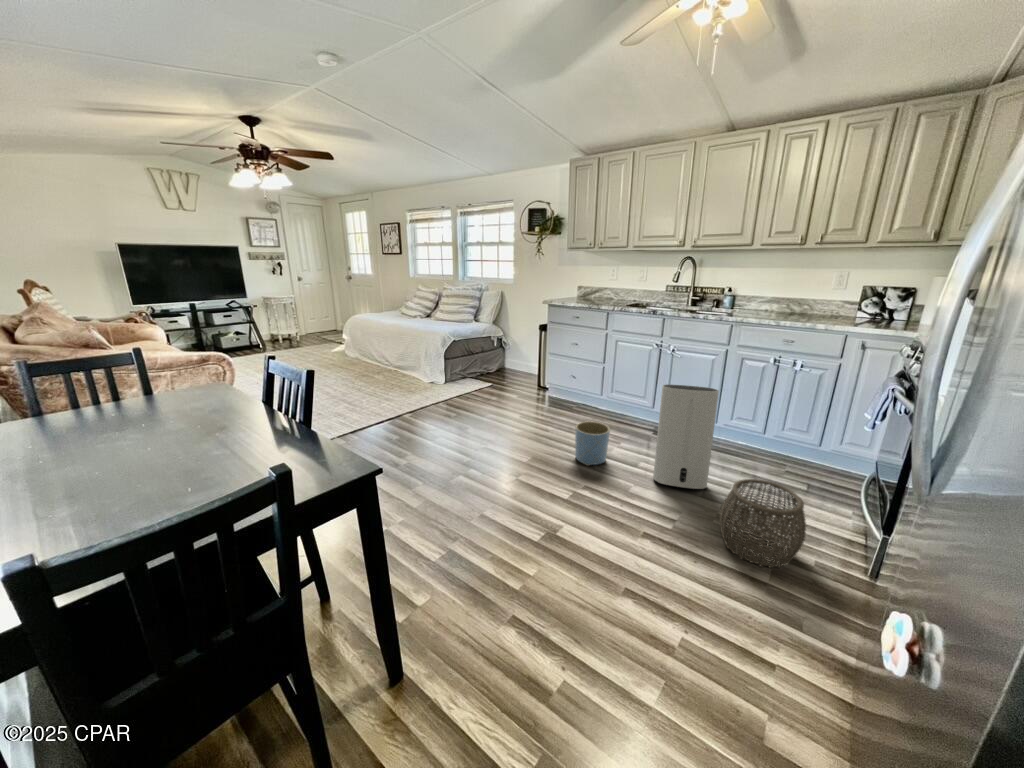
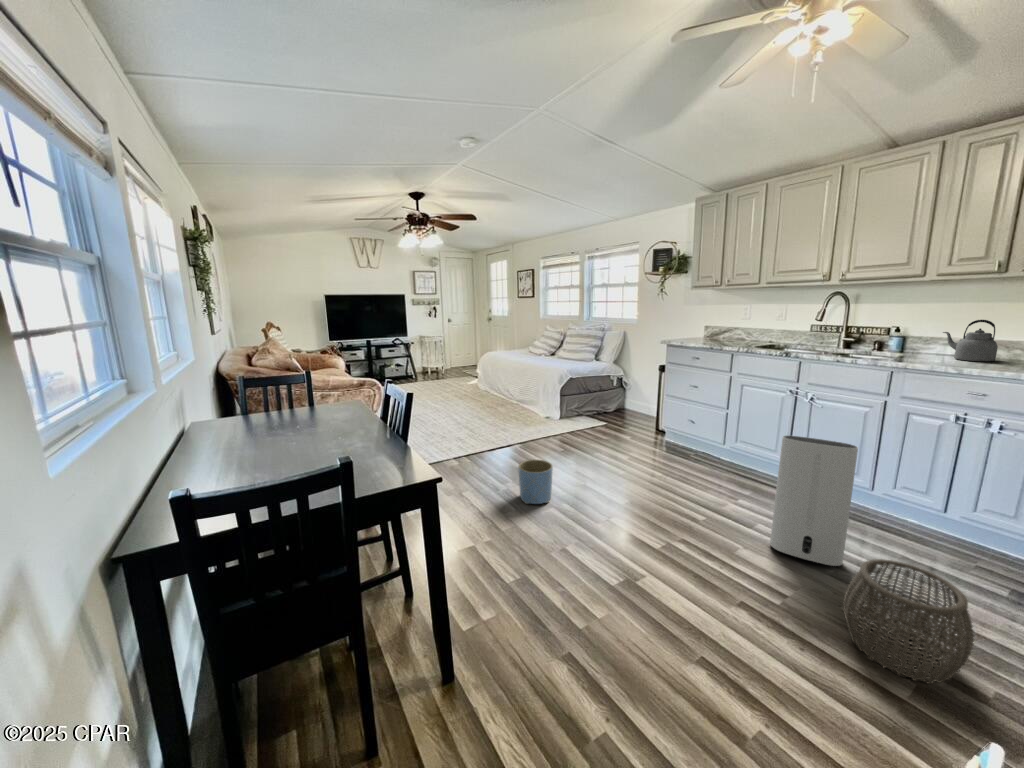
kettle: none [760,282,795,315] -> present [943,320,998,361]
planter: present [575,421,610,466] -> present [518,460,553,504]

